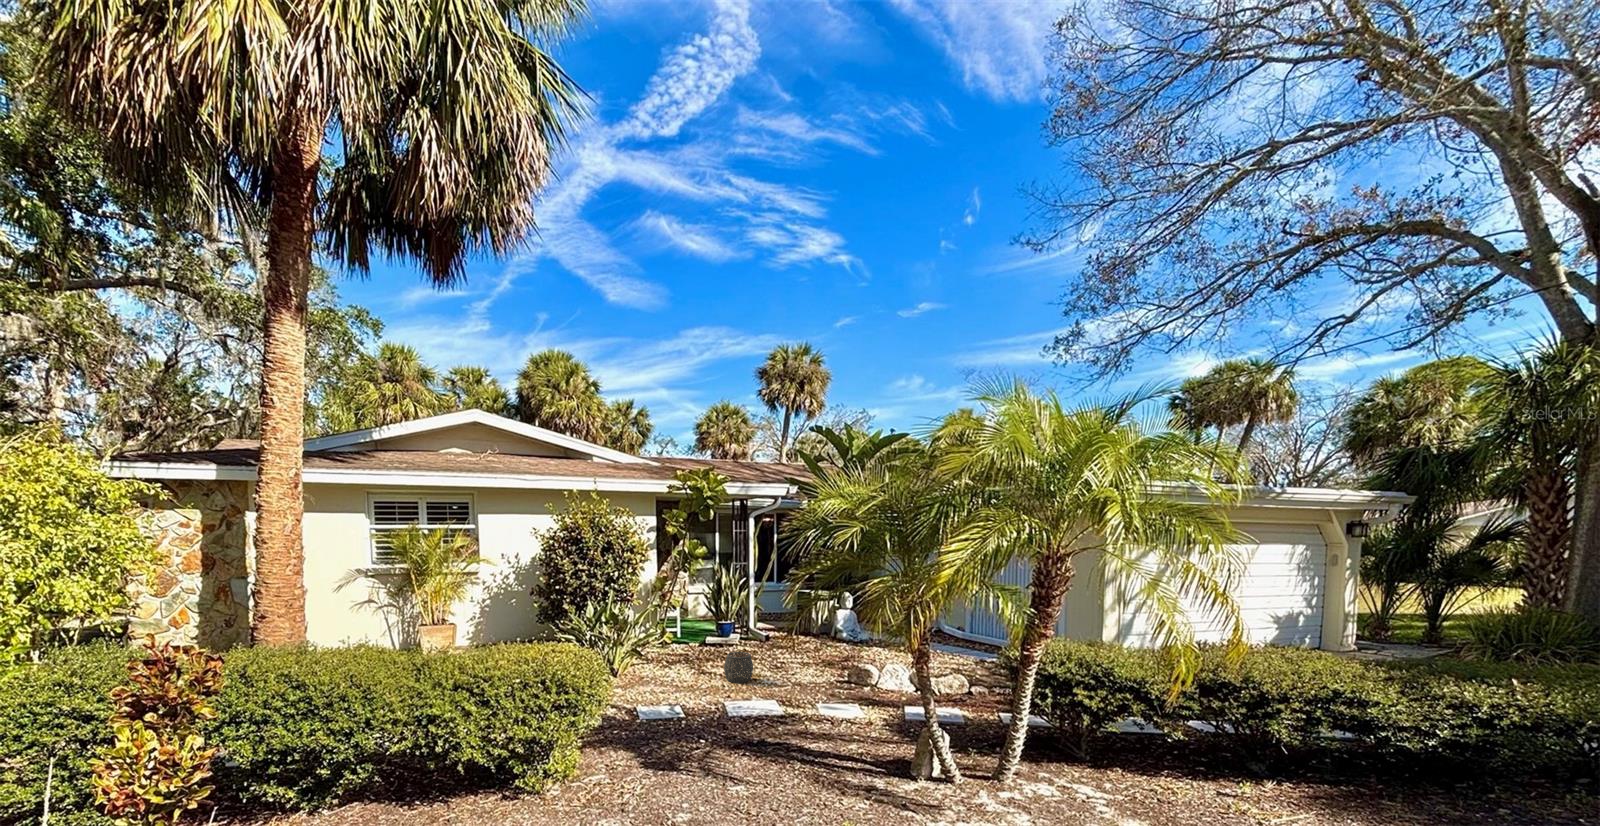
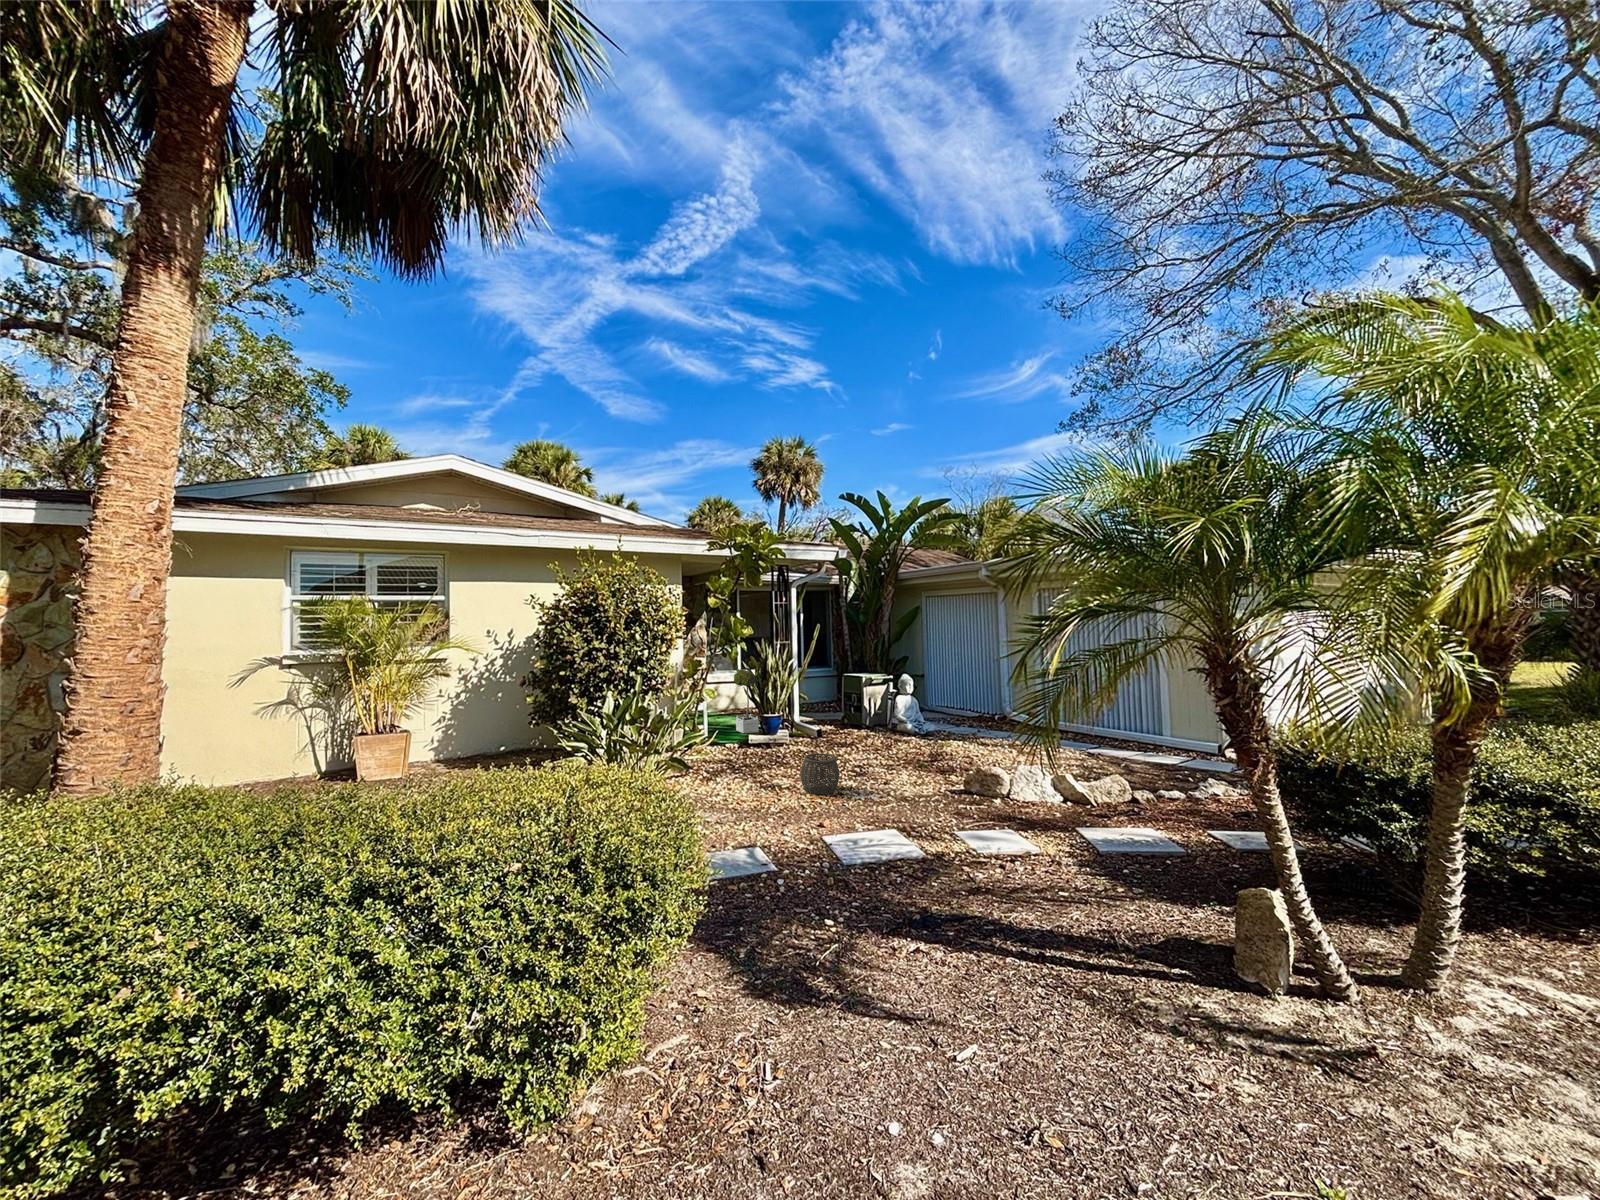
potted tree: none [698,582,720,638] -> present [734,669,759,733]

